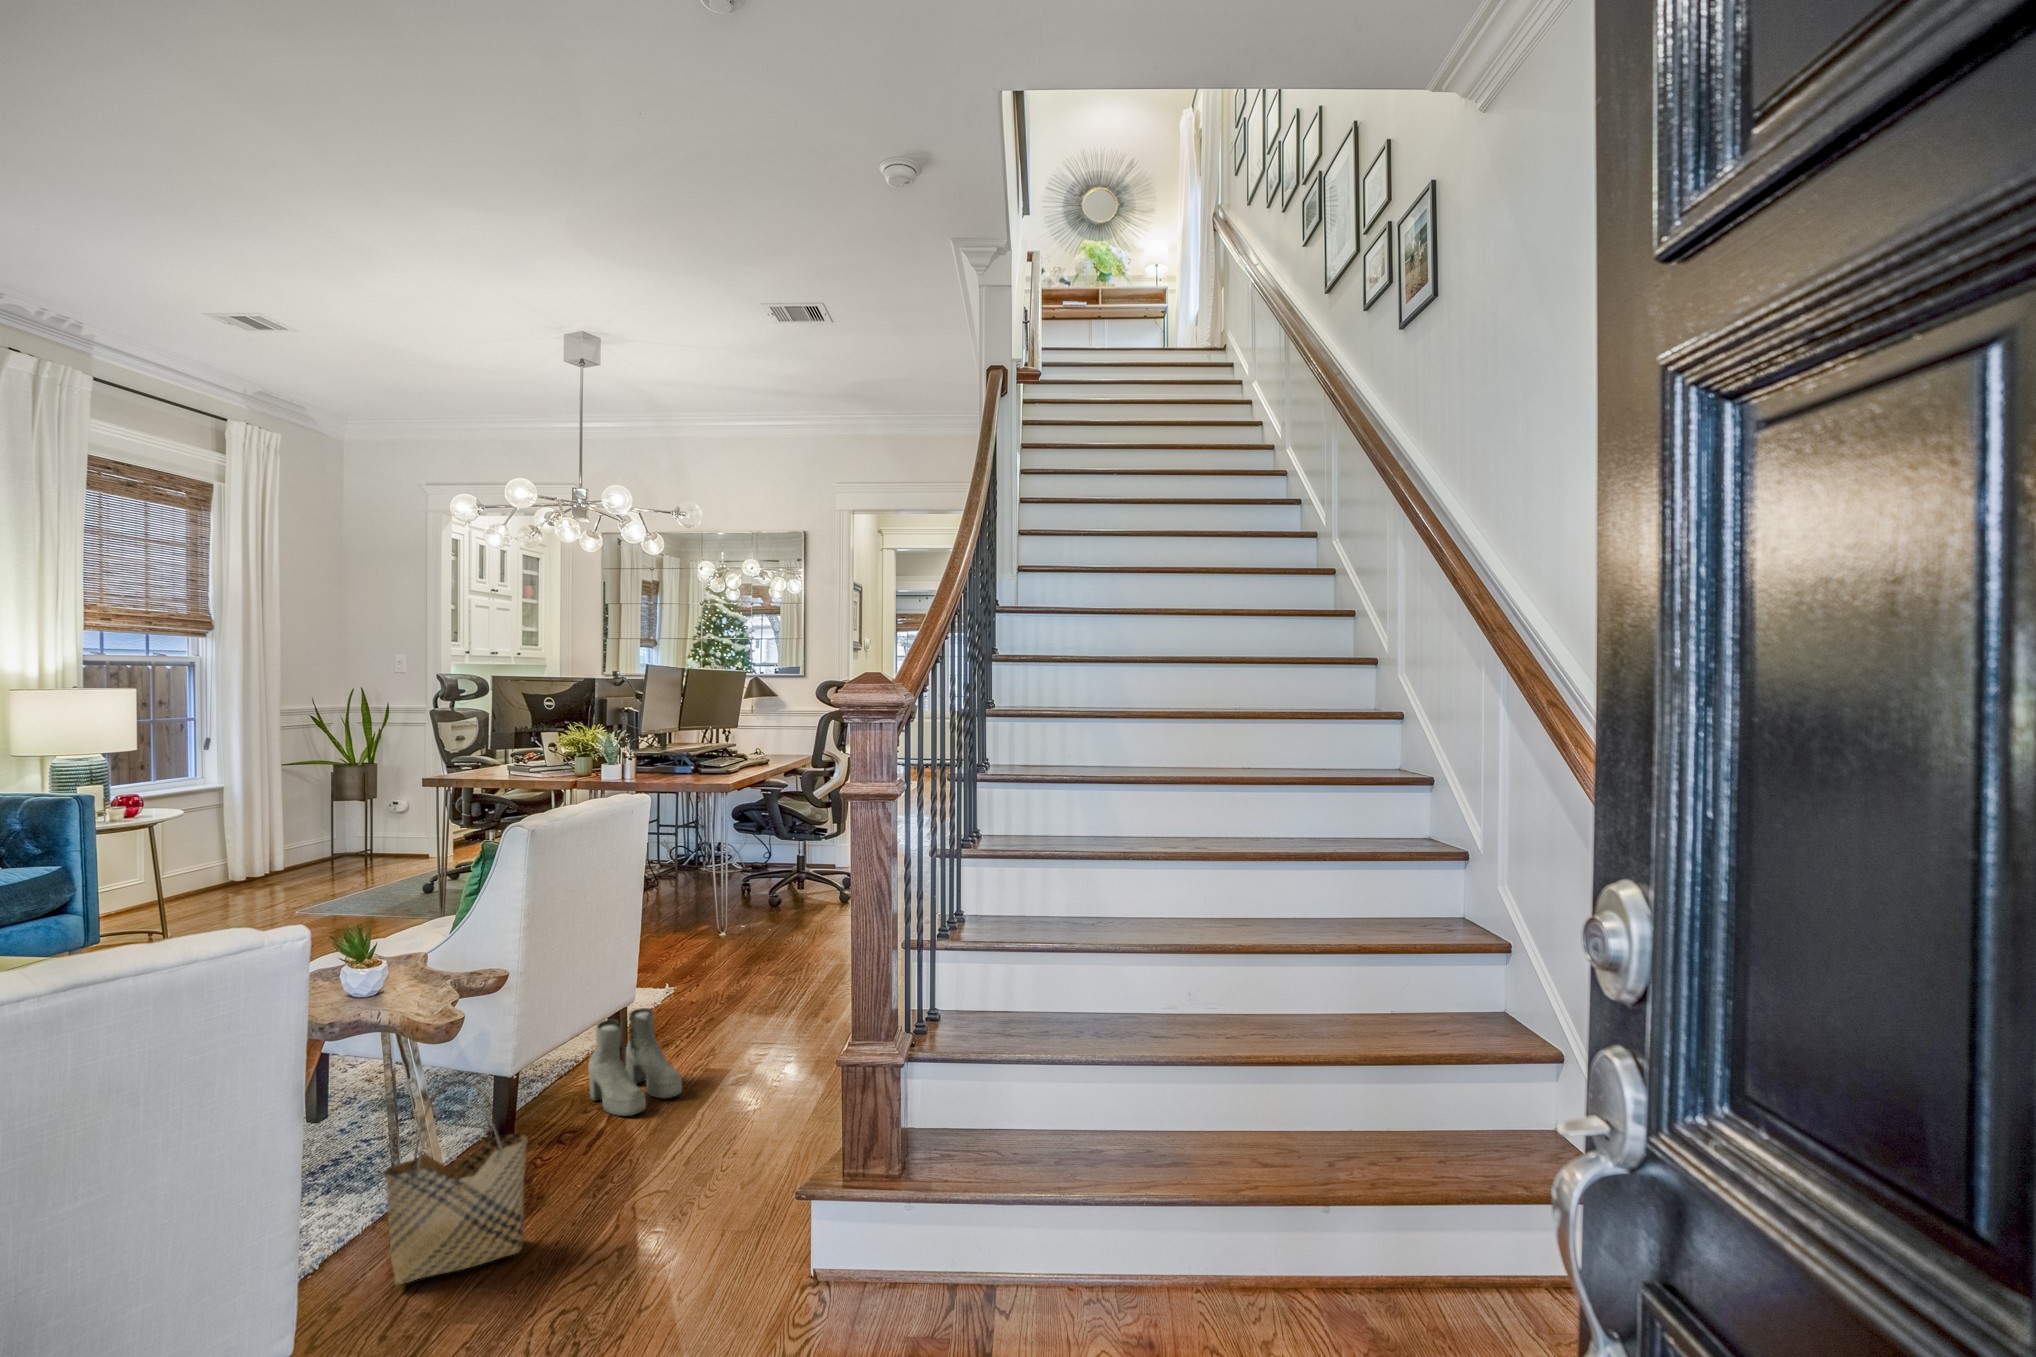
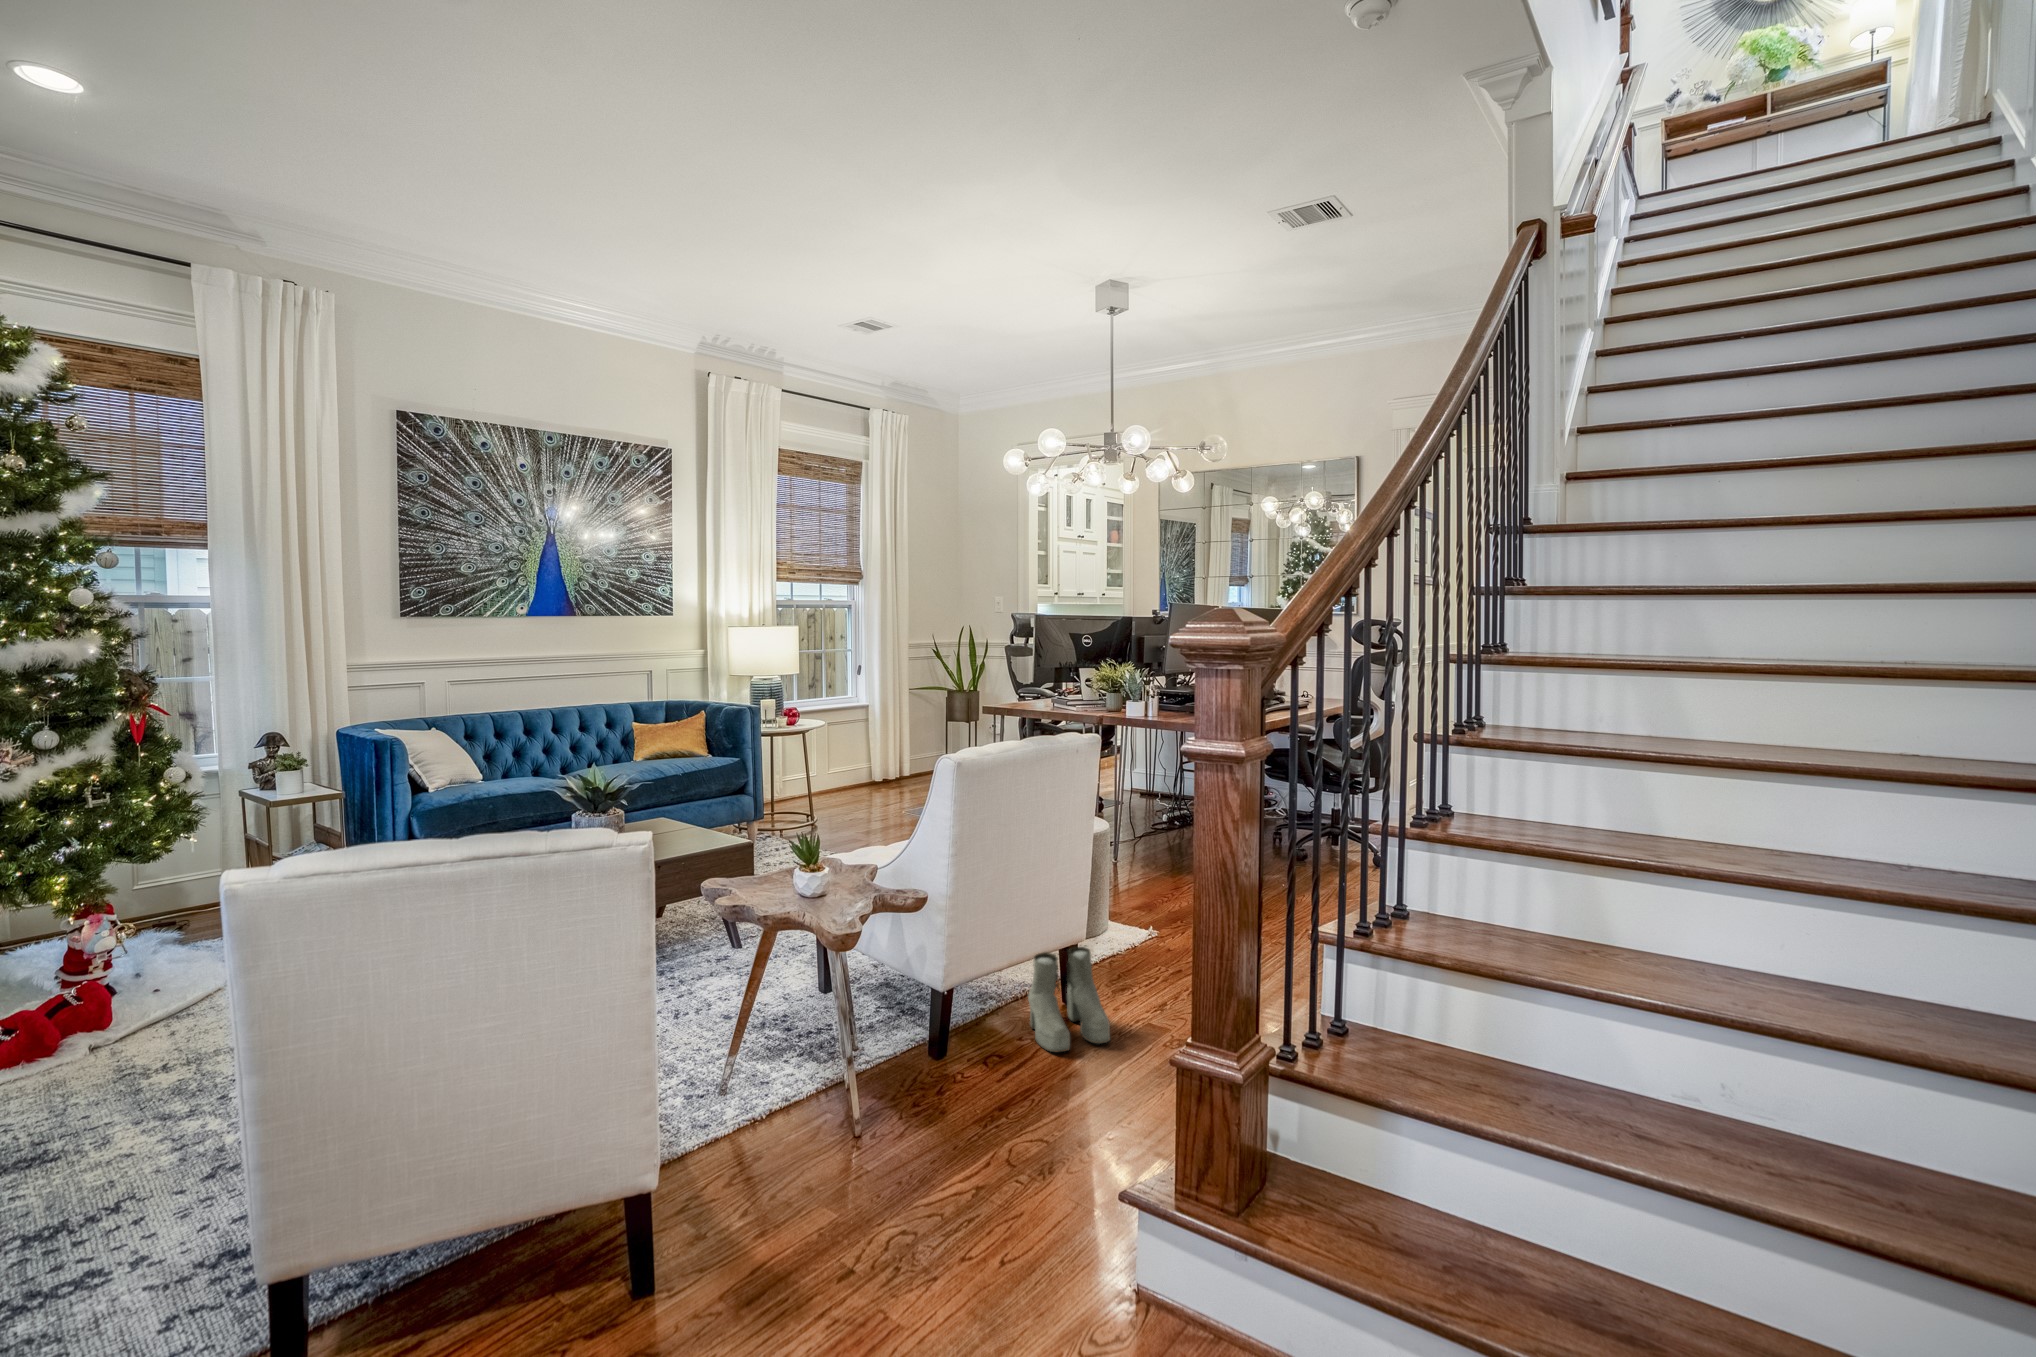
woven basket: present [383,1081,528,1285] -> none [792,984,913,1160]

